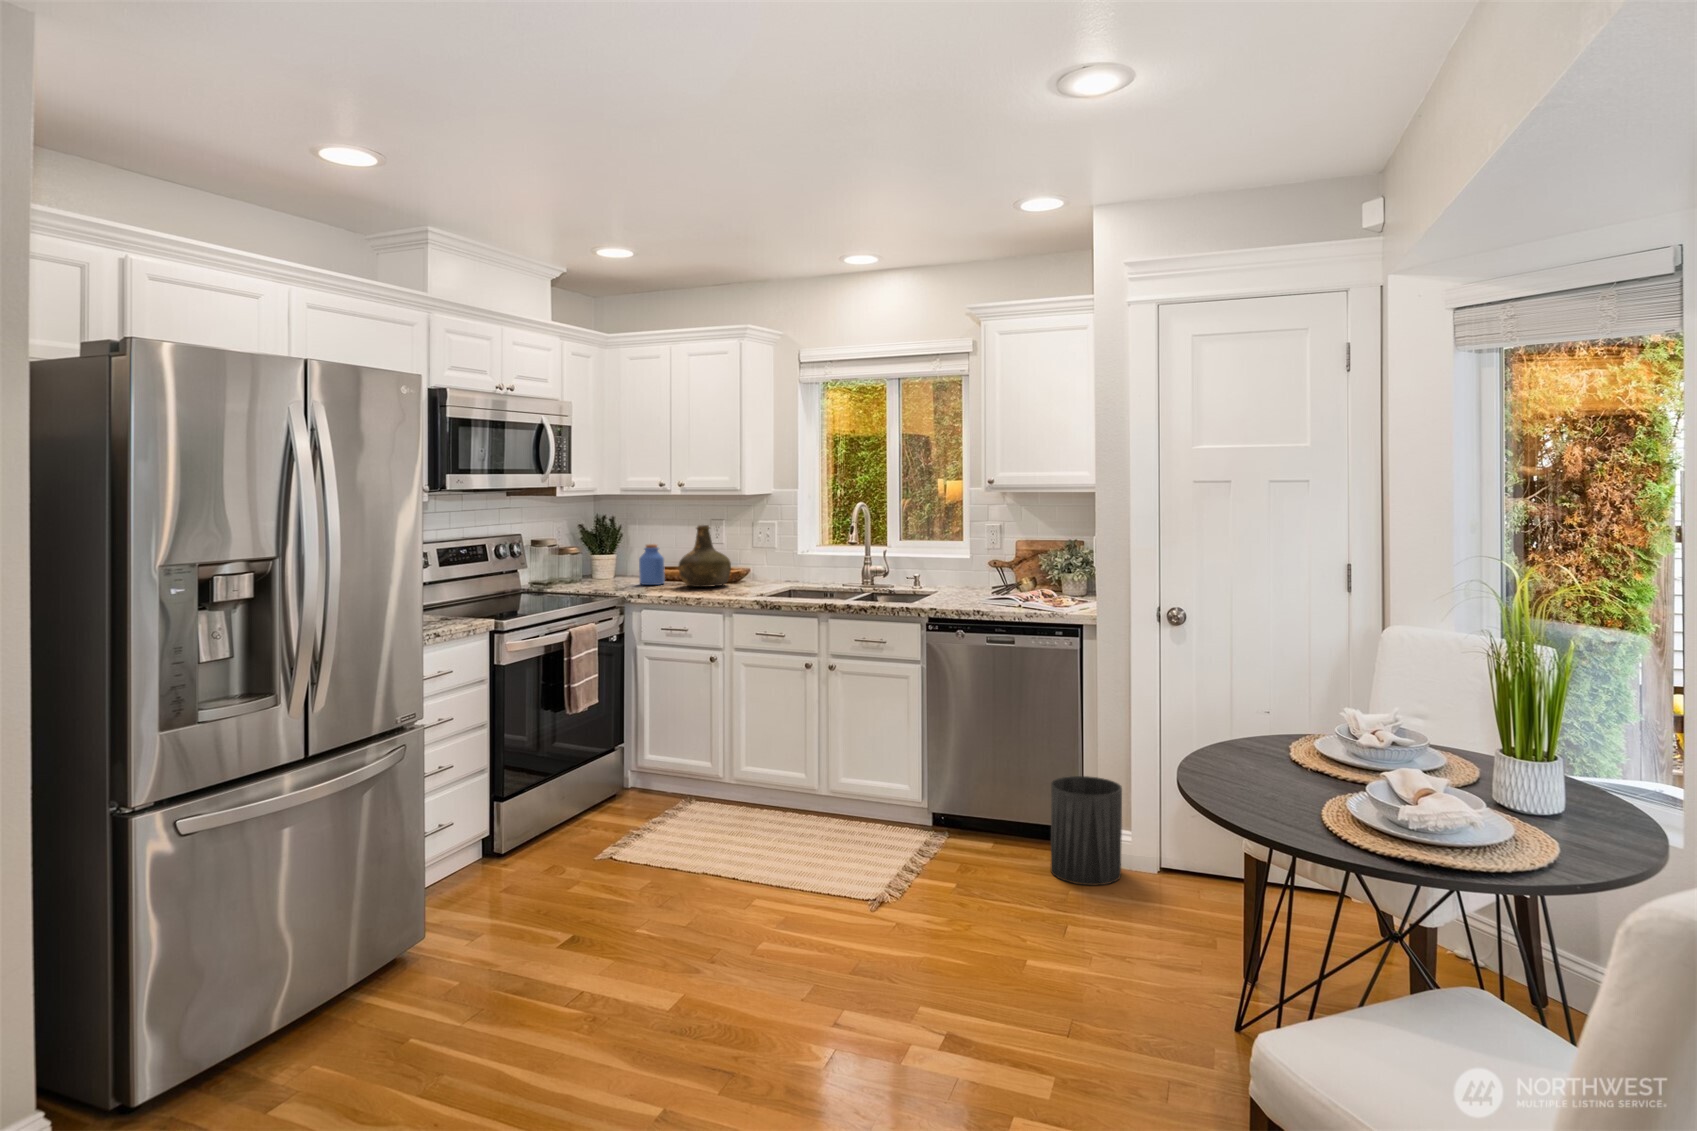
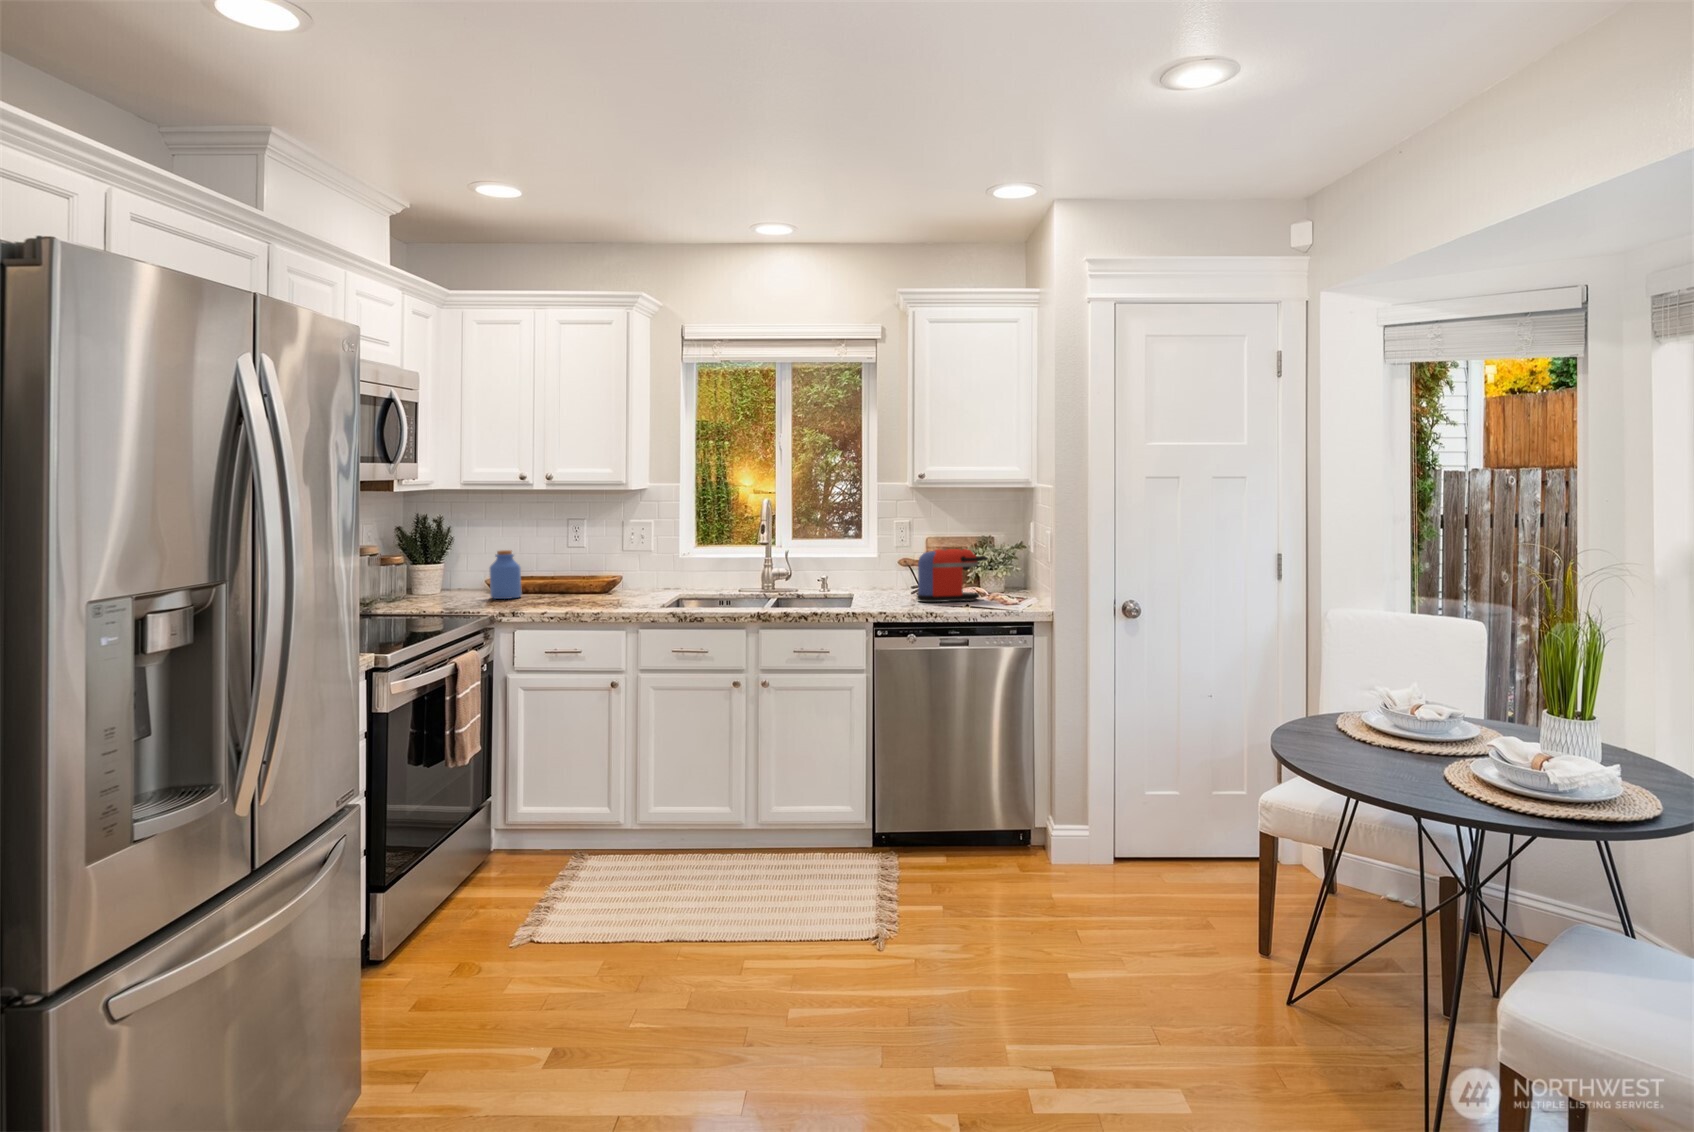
bottle: present [678,525,731,587] -> none [545,526,608,599]
coffee maker: none [983,551,1055,601] -> present [917,549,988,602]
trash can: present [1051,776,1122,885] -> none [1029,780,1103,894]

